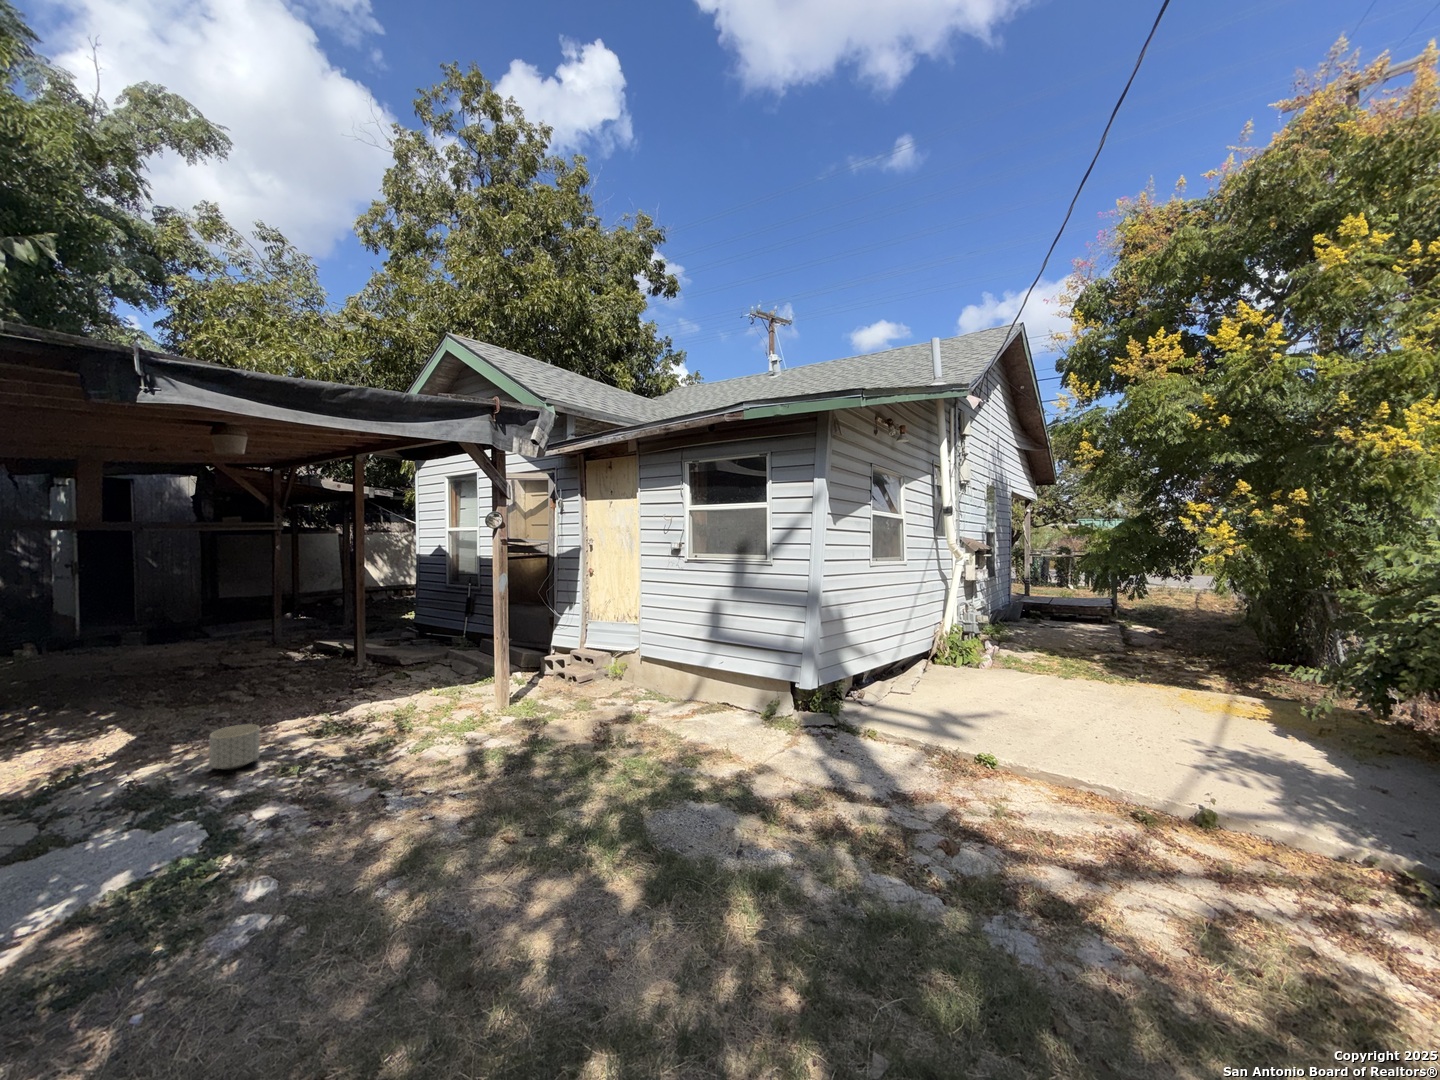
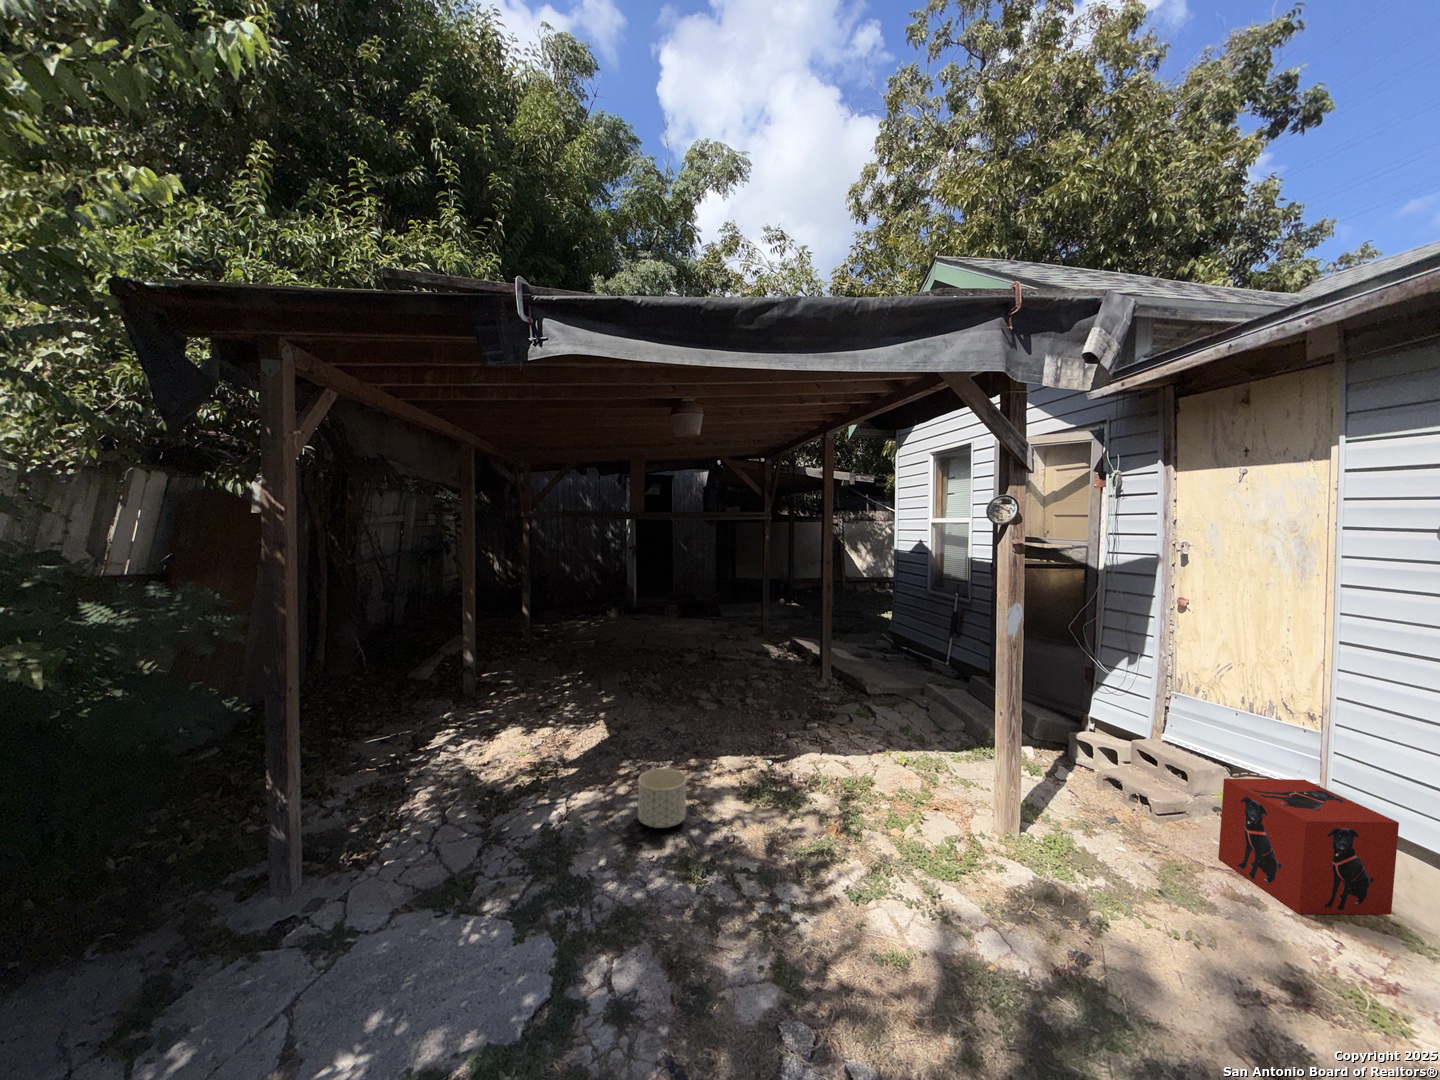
storage box: none [604,647,662,701] -> present [1218,779,1399,915]

